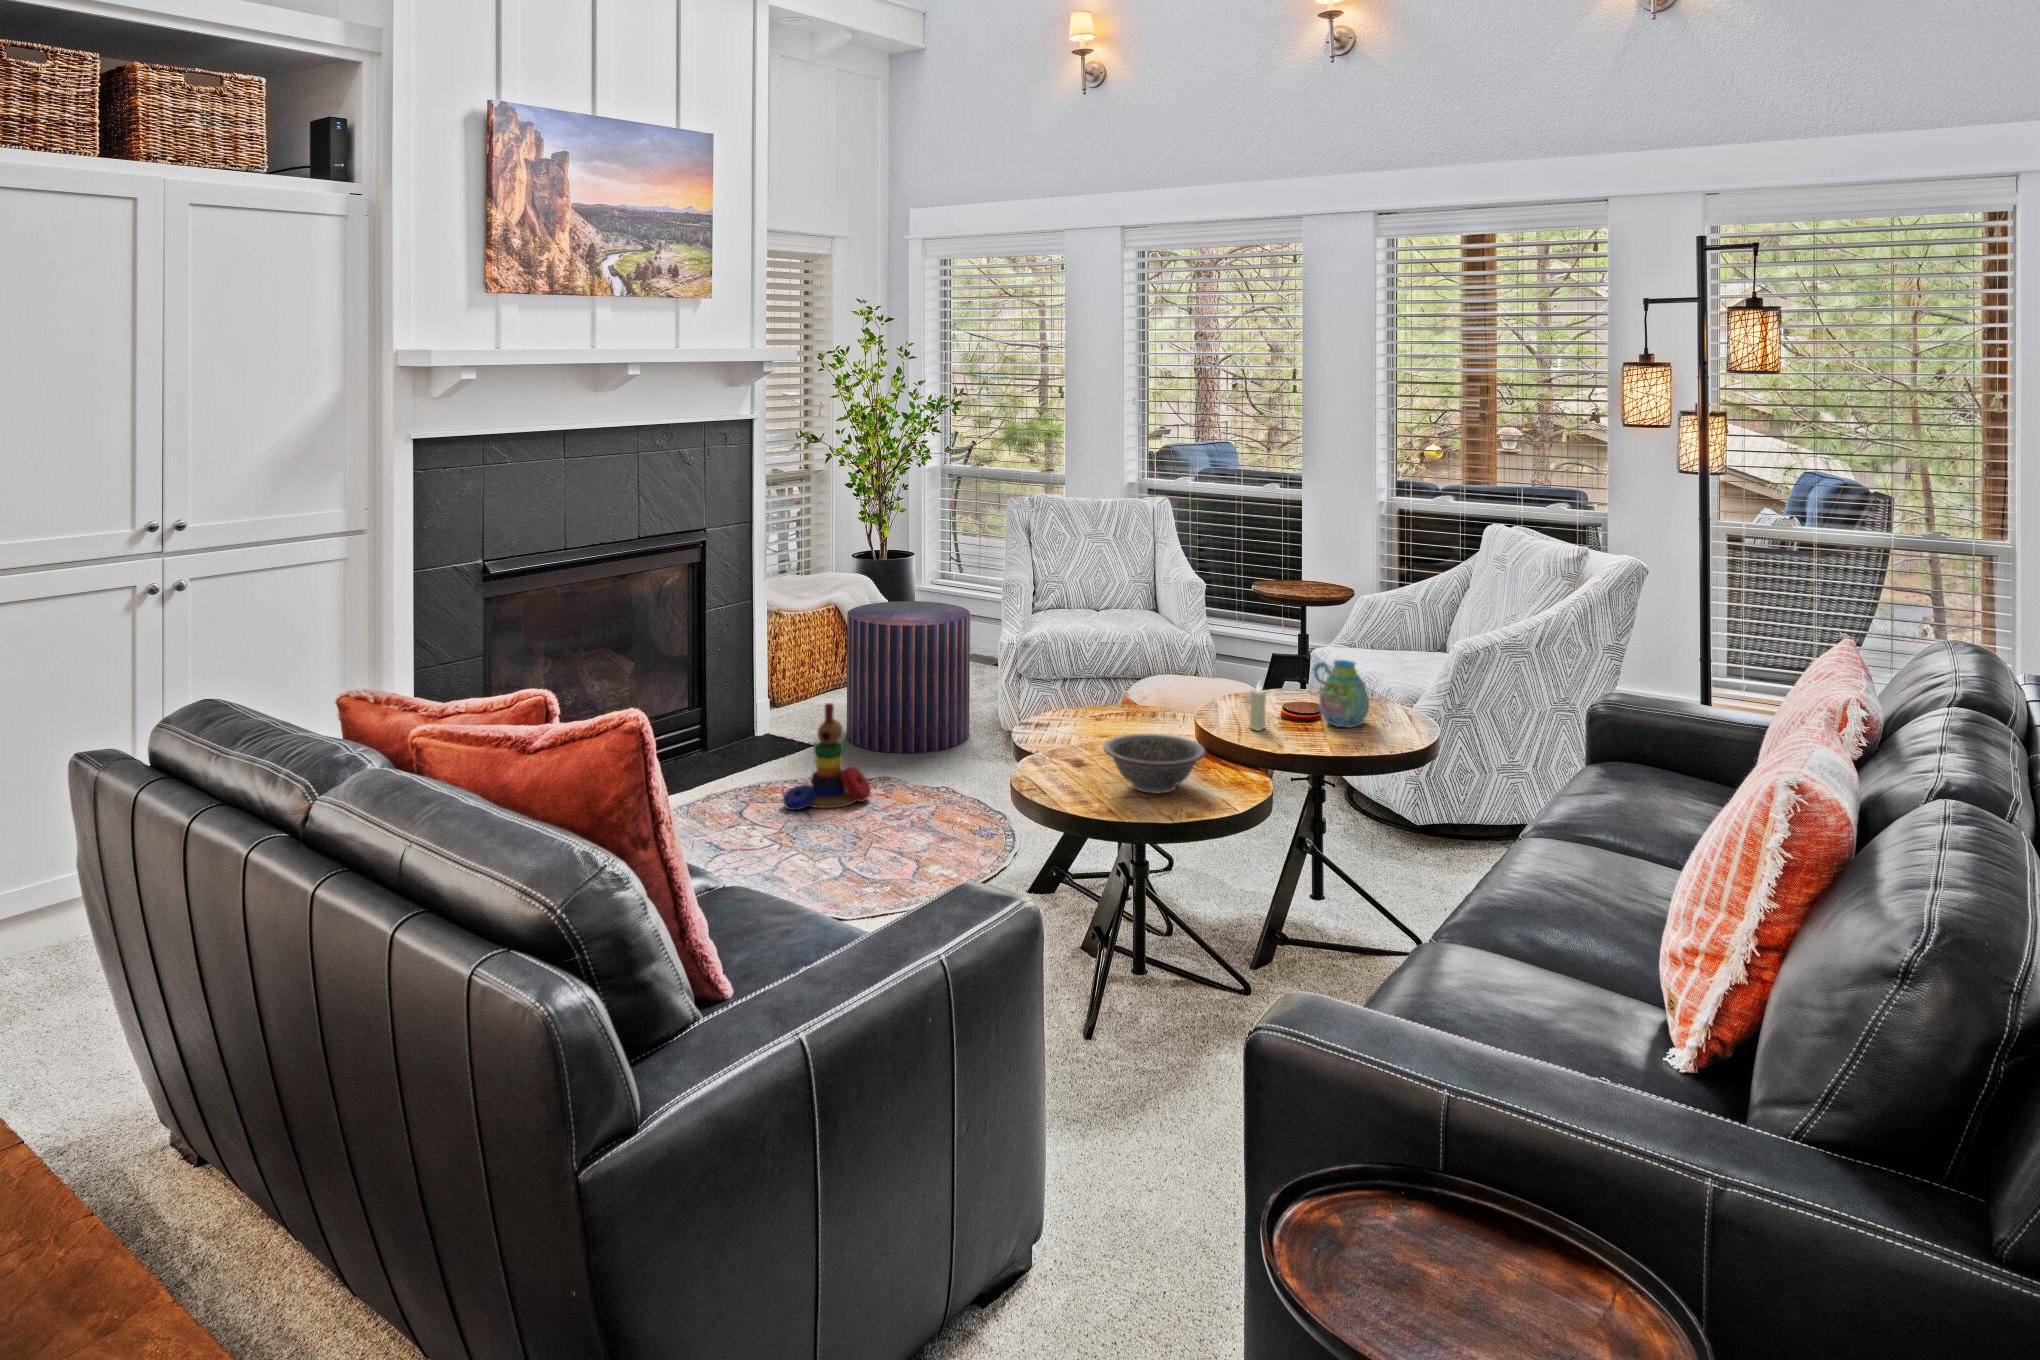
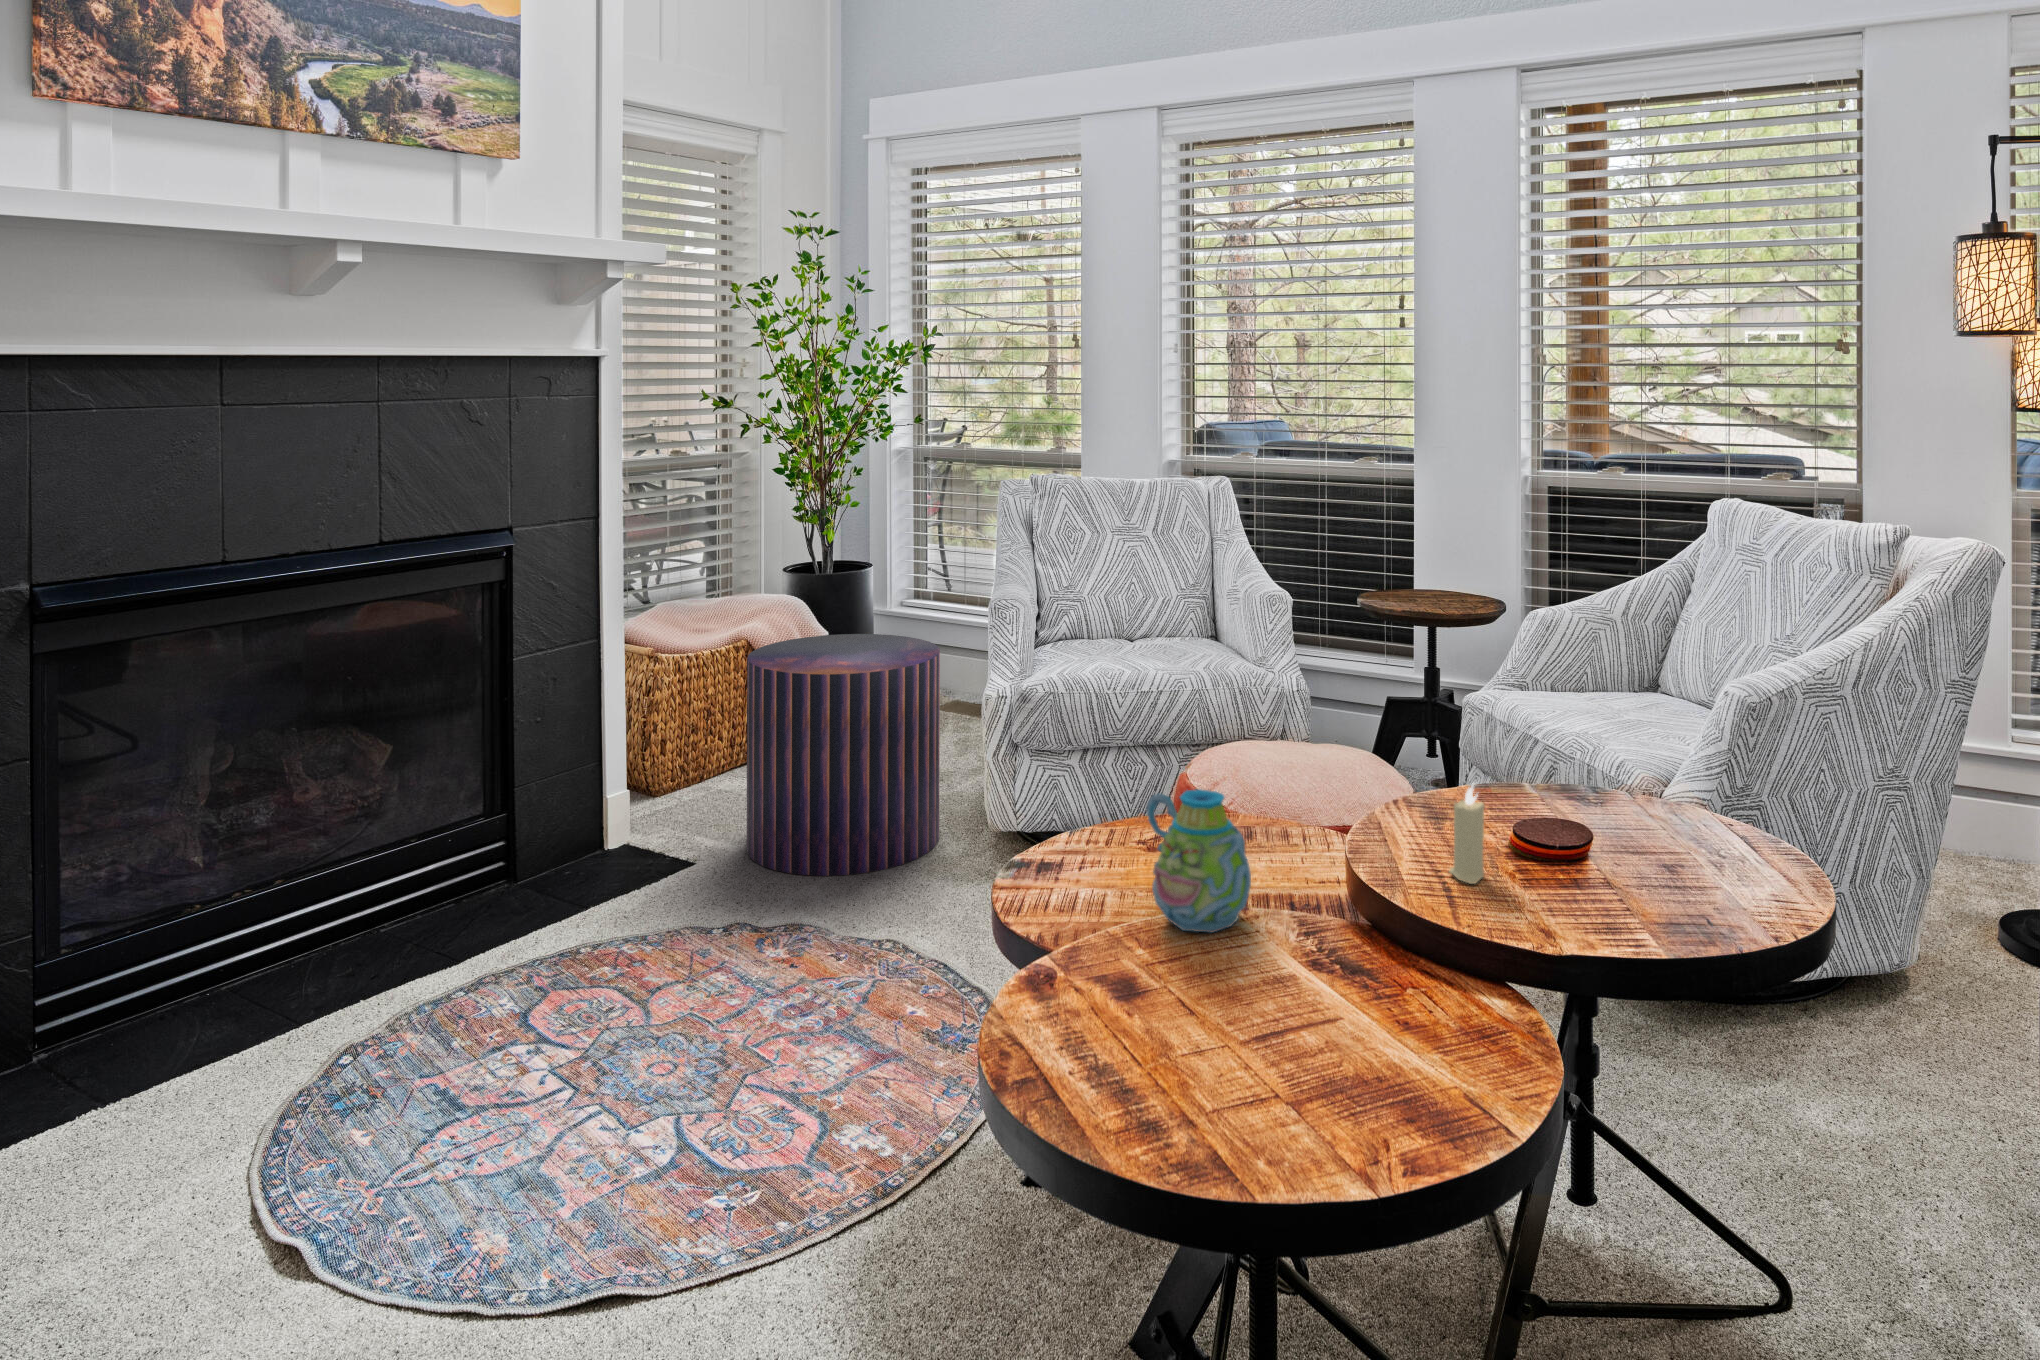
mug: present [1313,660,1369,728] -> present [1146,789,1251,933]
stacking toy: present [783,703,871,810] -> none [604,814,763,1006]
decorative bowl: present [1103,734,1206,793] -> none [1189,925,1419,1082]

